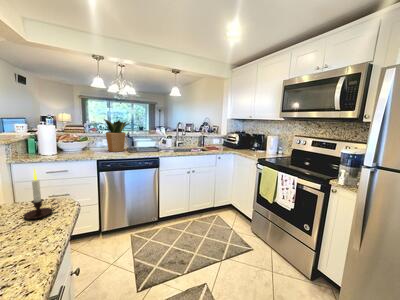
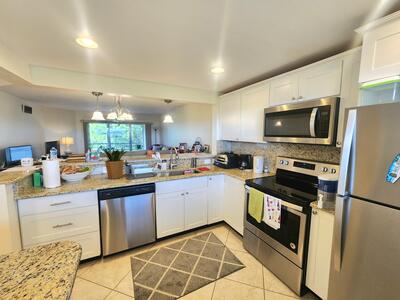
candle: present [24,169,59,219] -> none [28,226,62,273]

